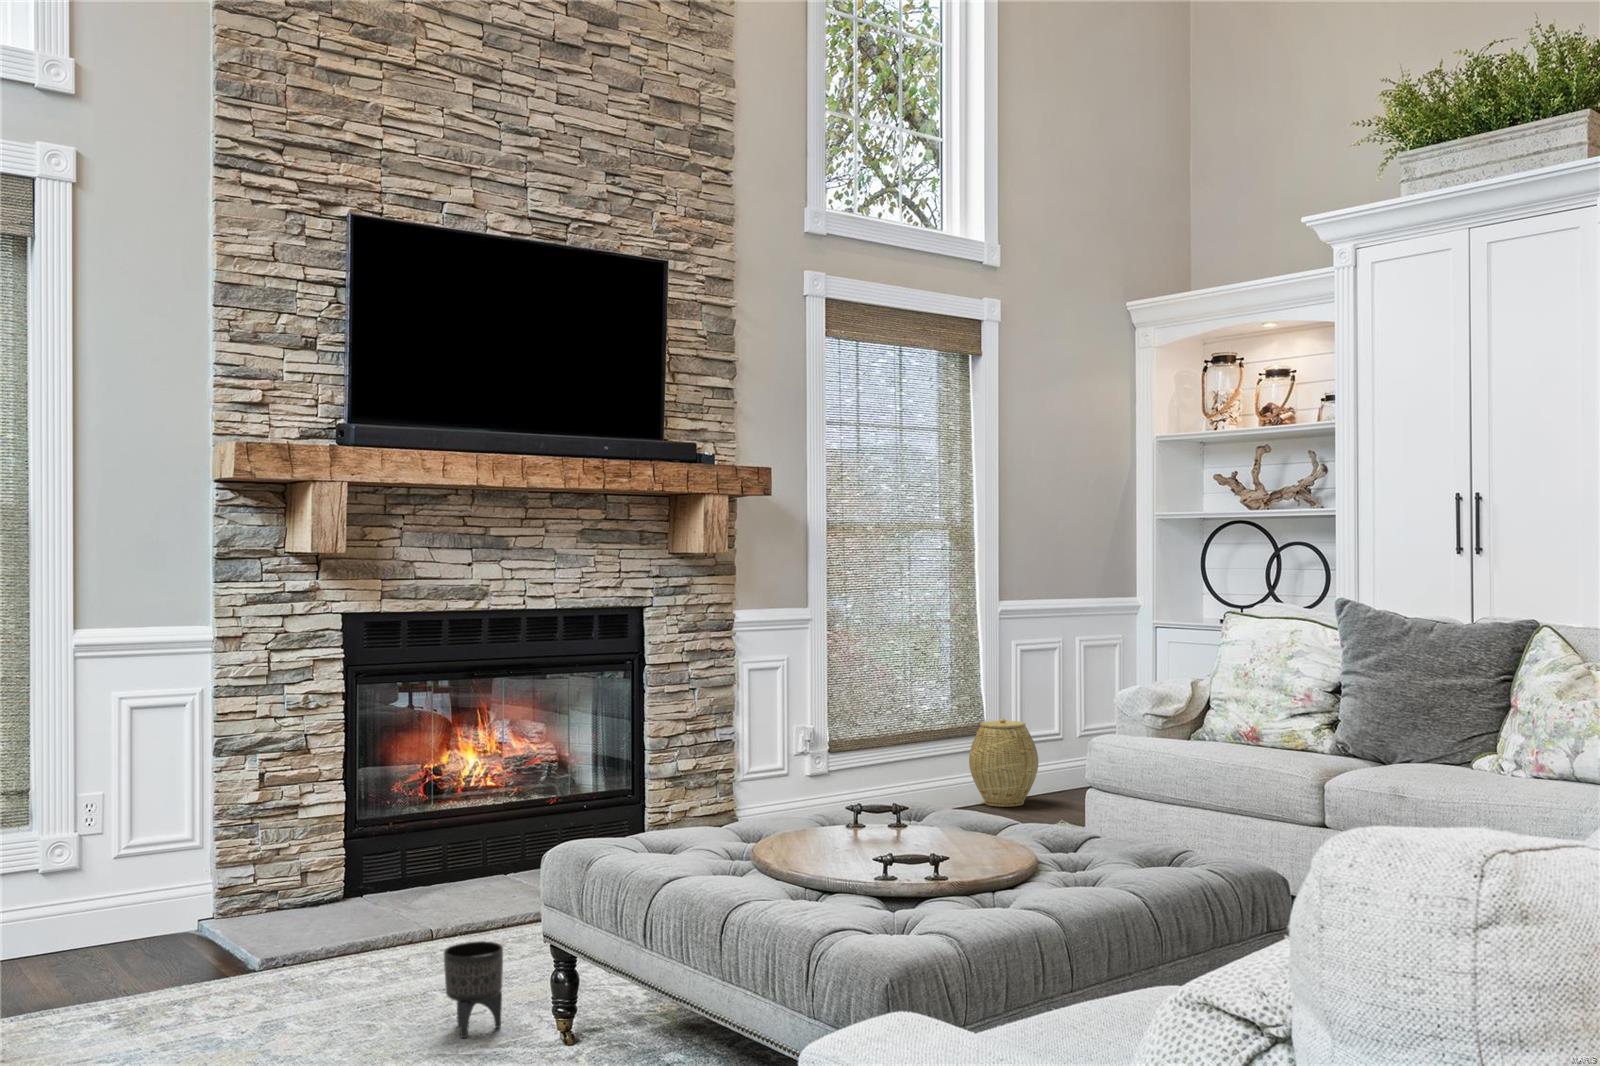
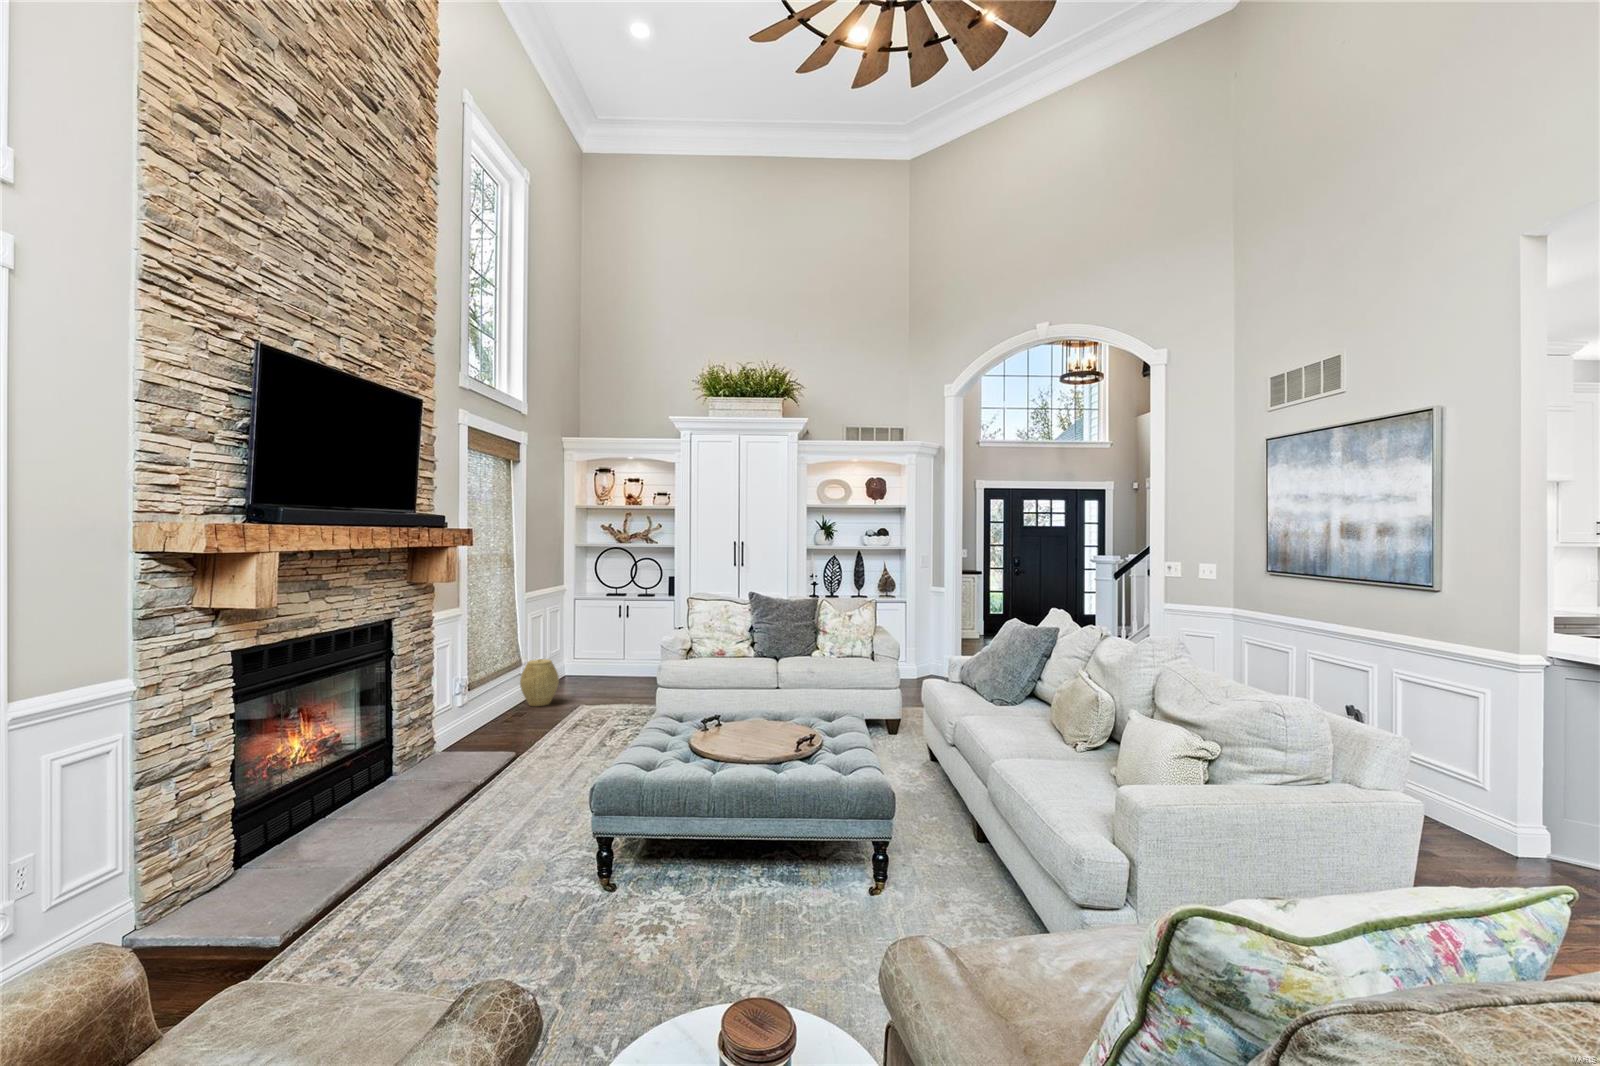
planter: present [444,941,503,1038] -> none [542,852,581,917]

